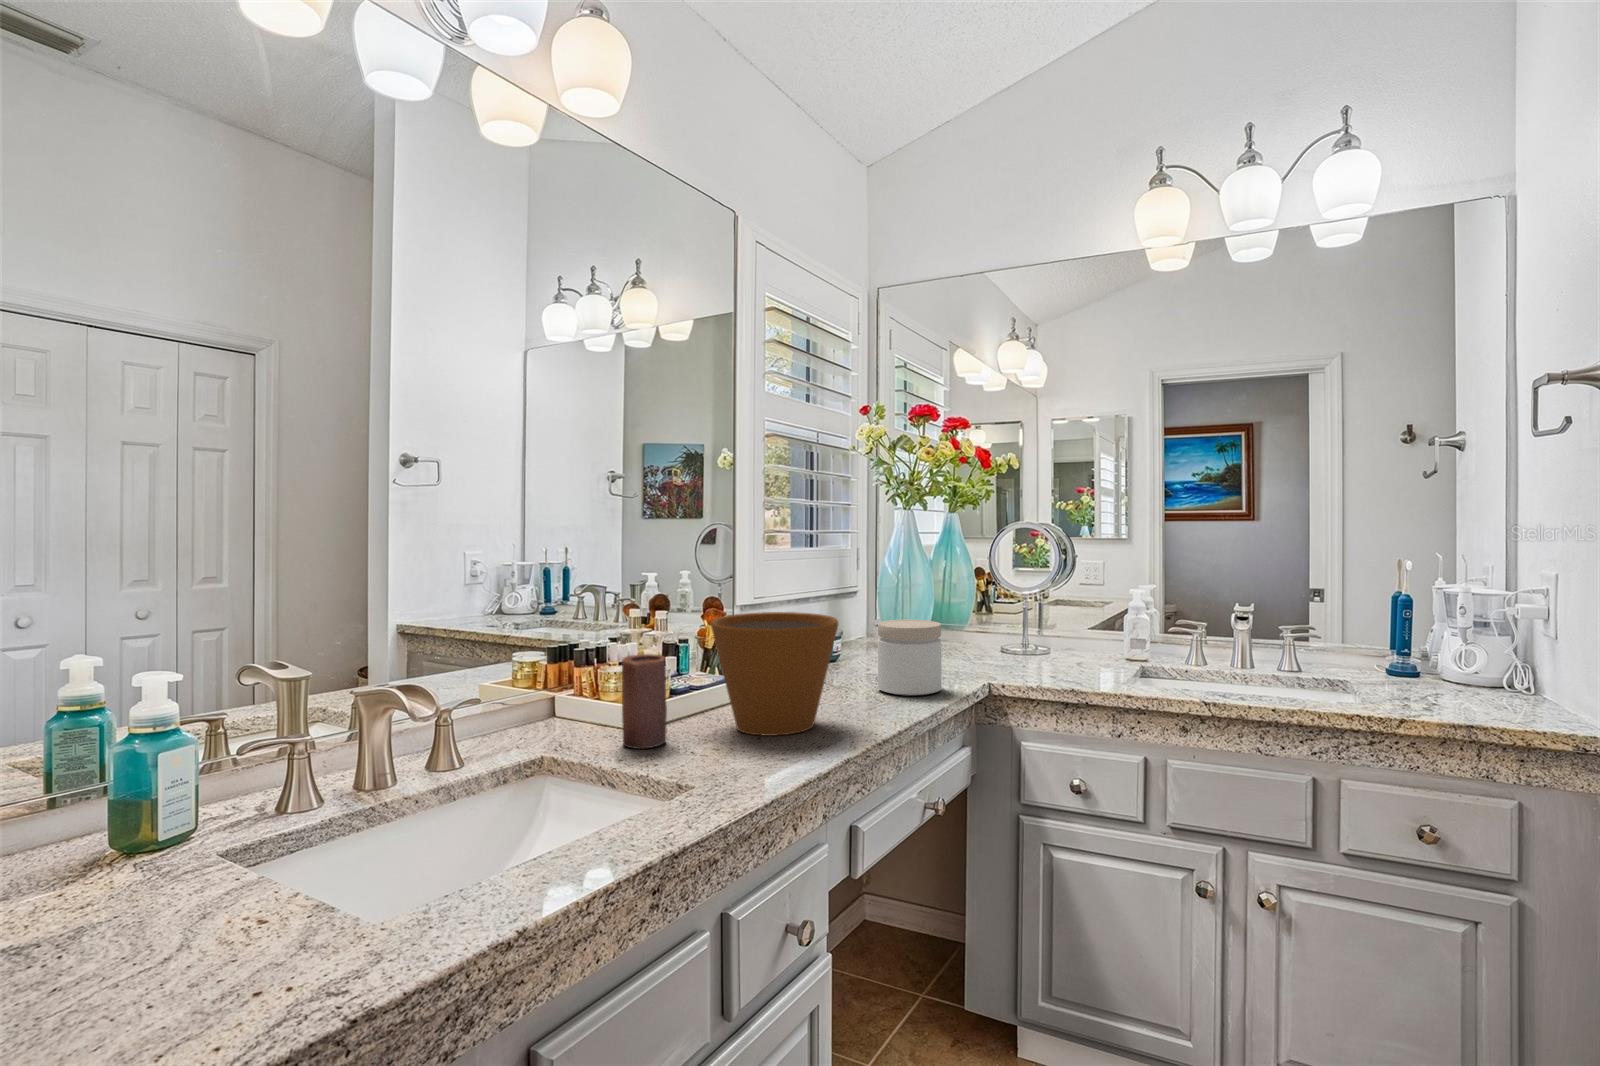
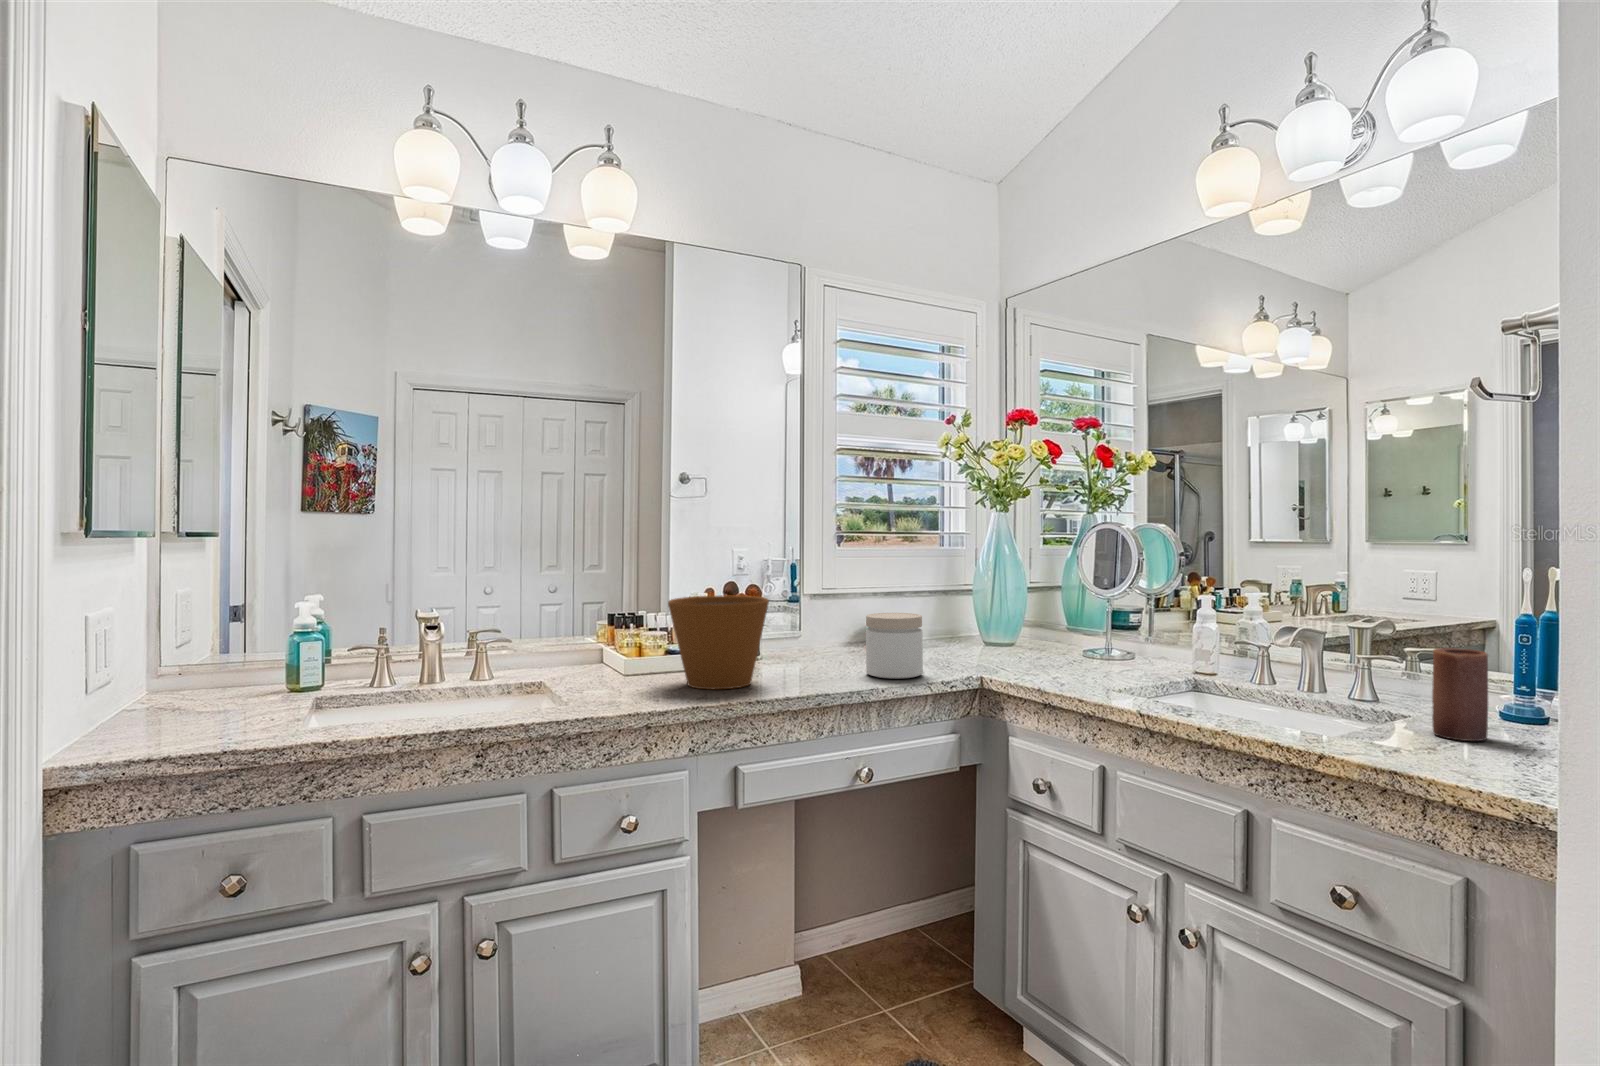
candle: present [622,654,667,749] -> present [1432,648,1488,741]

